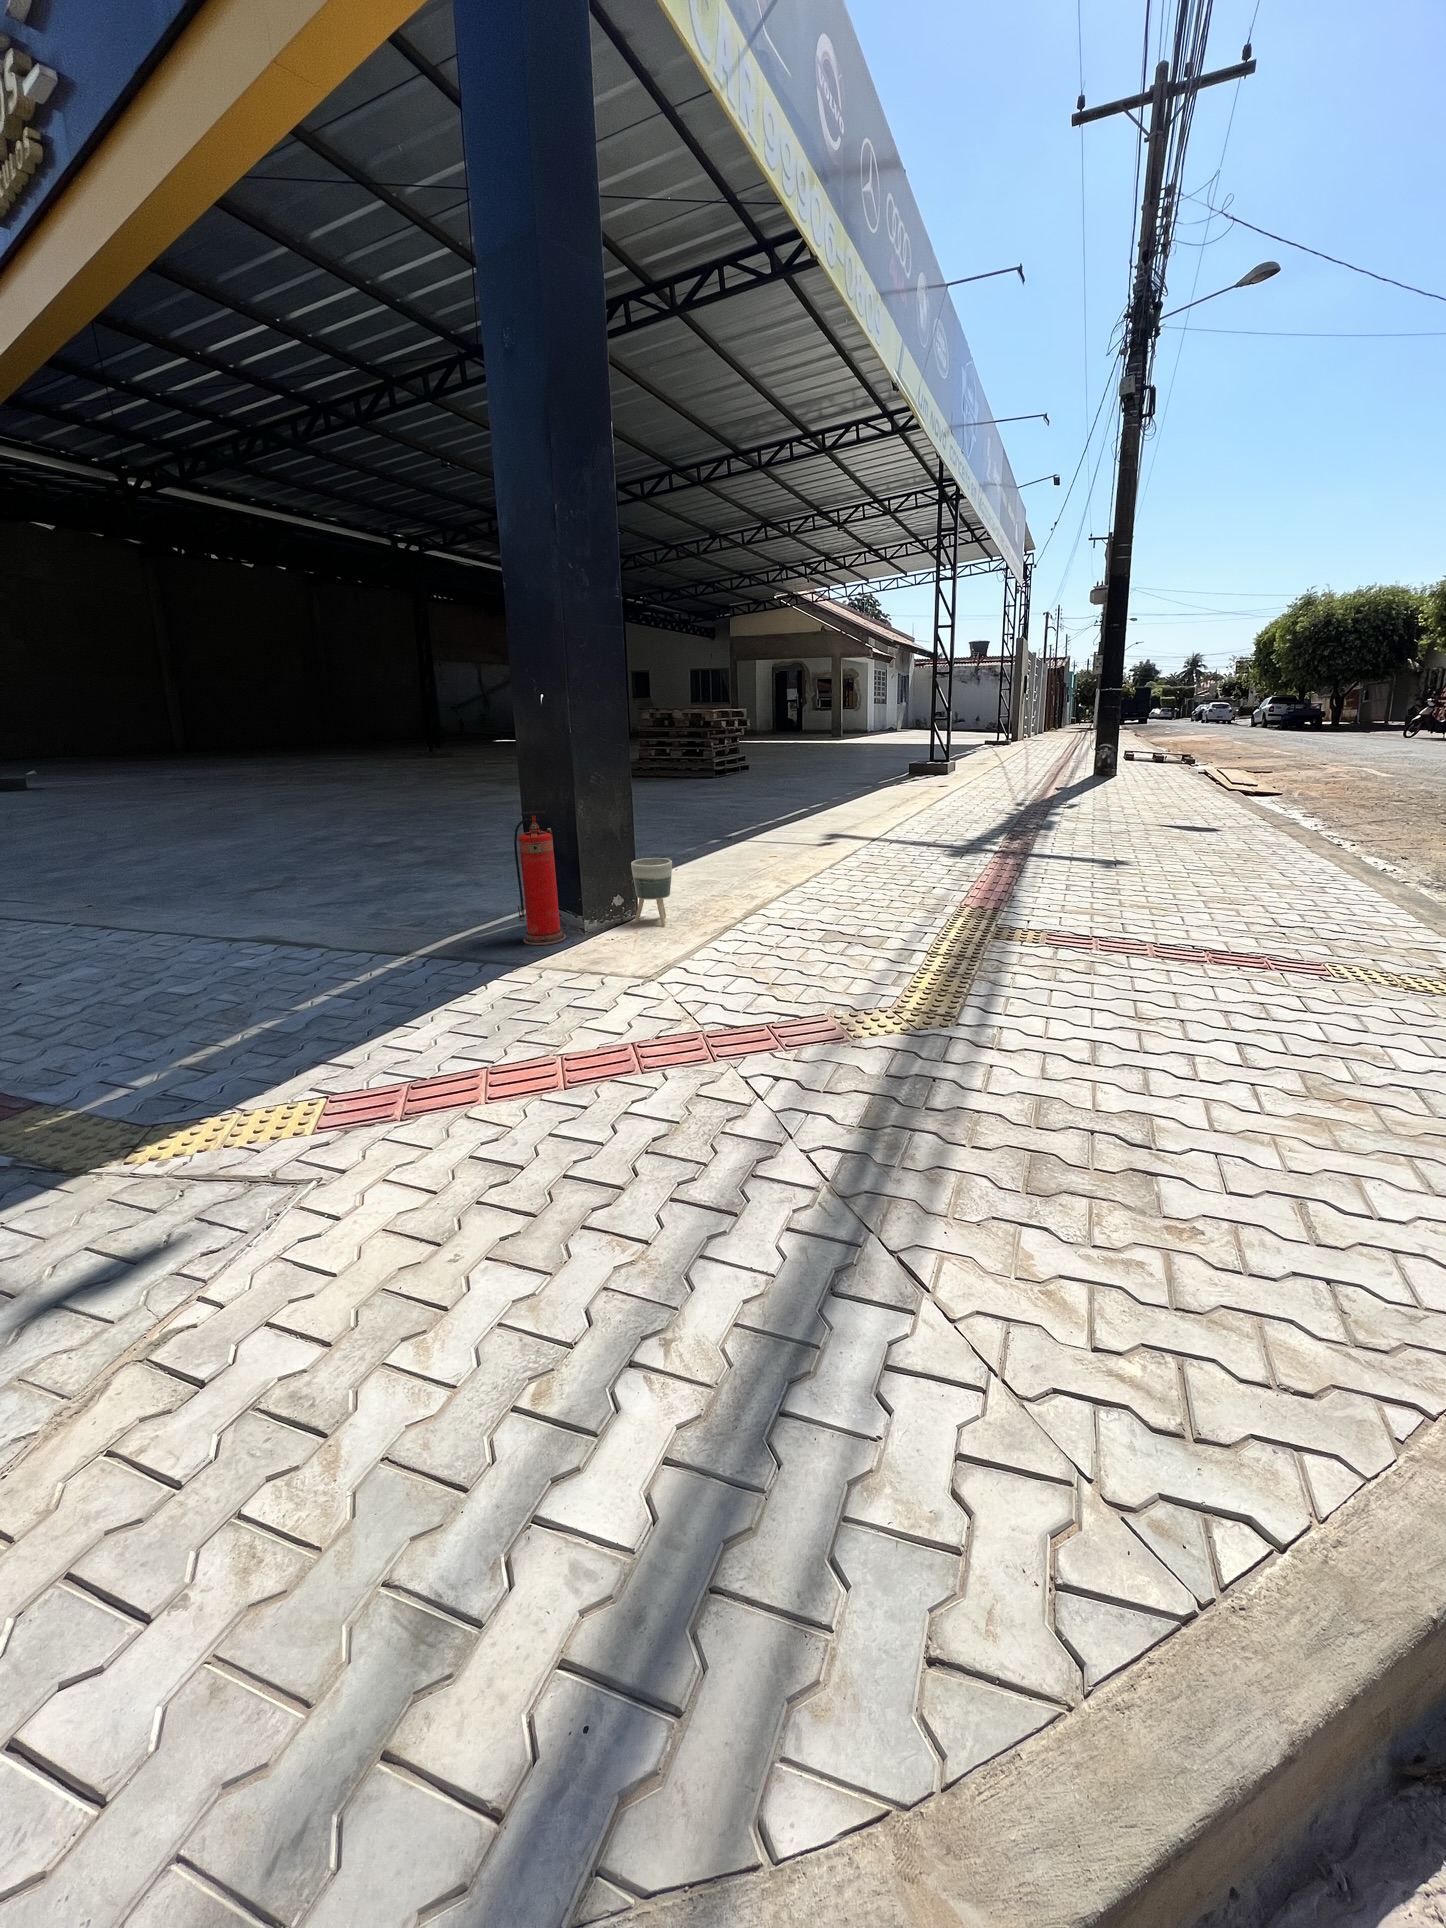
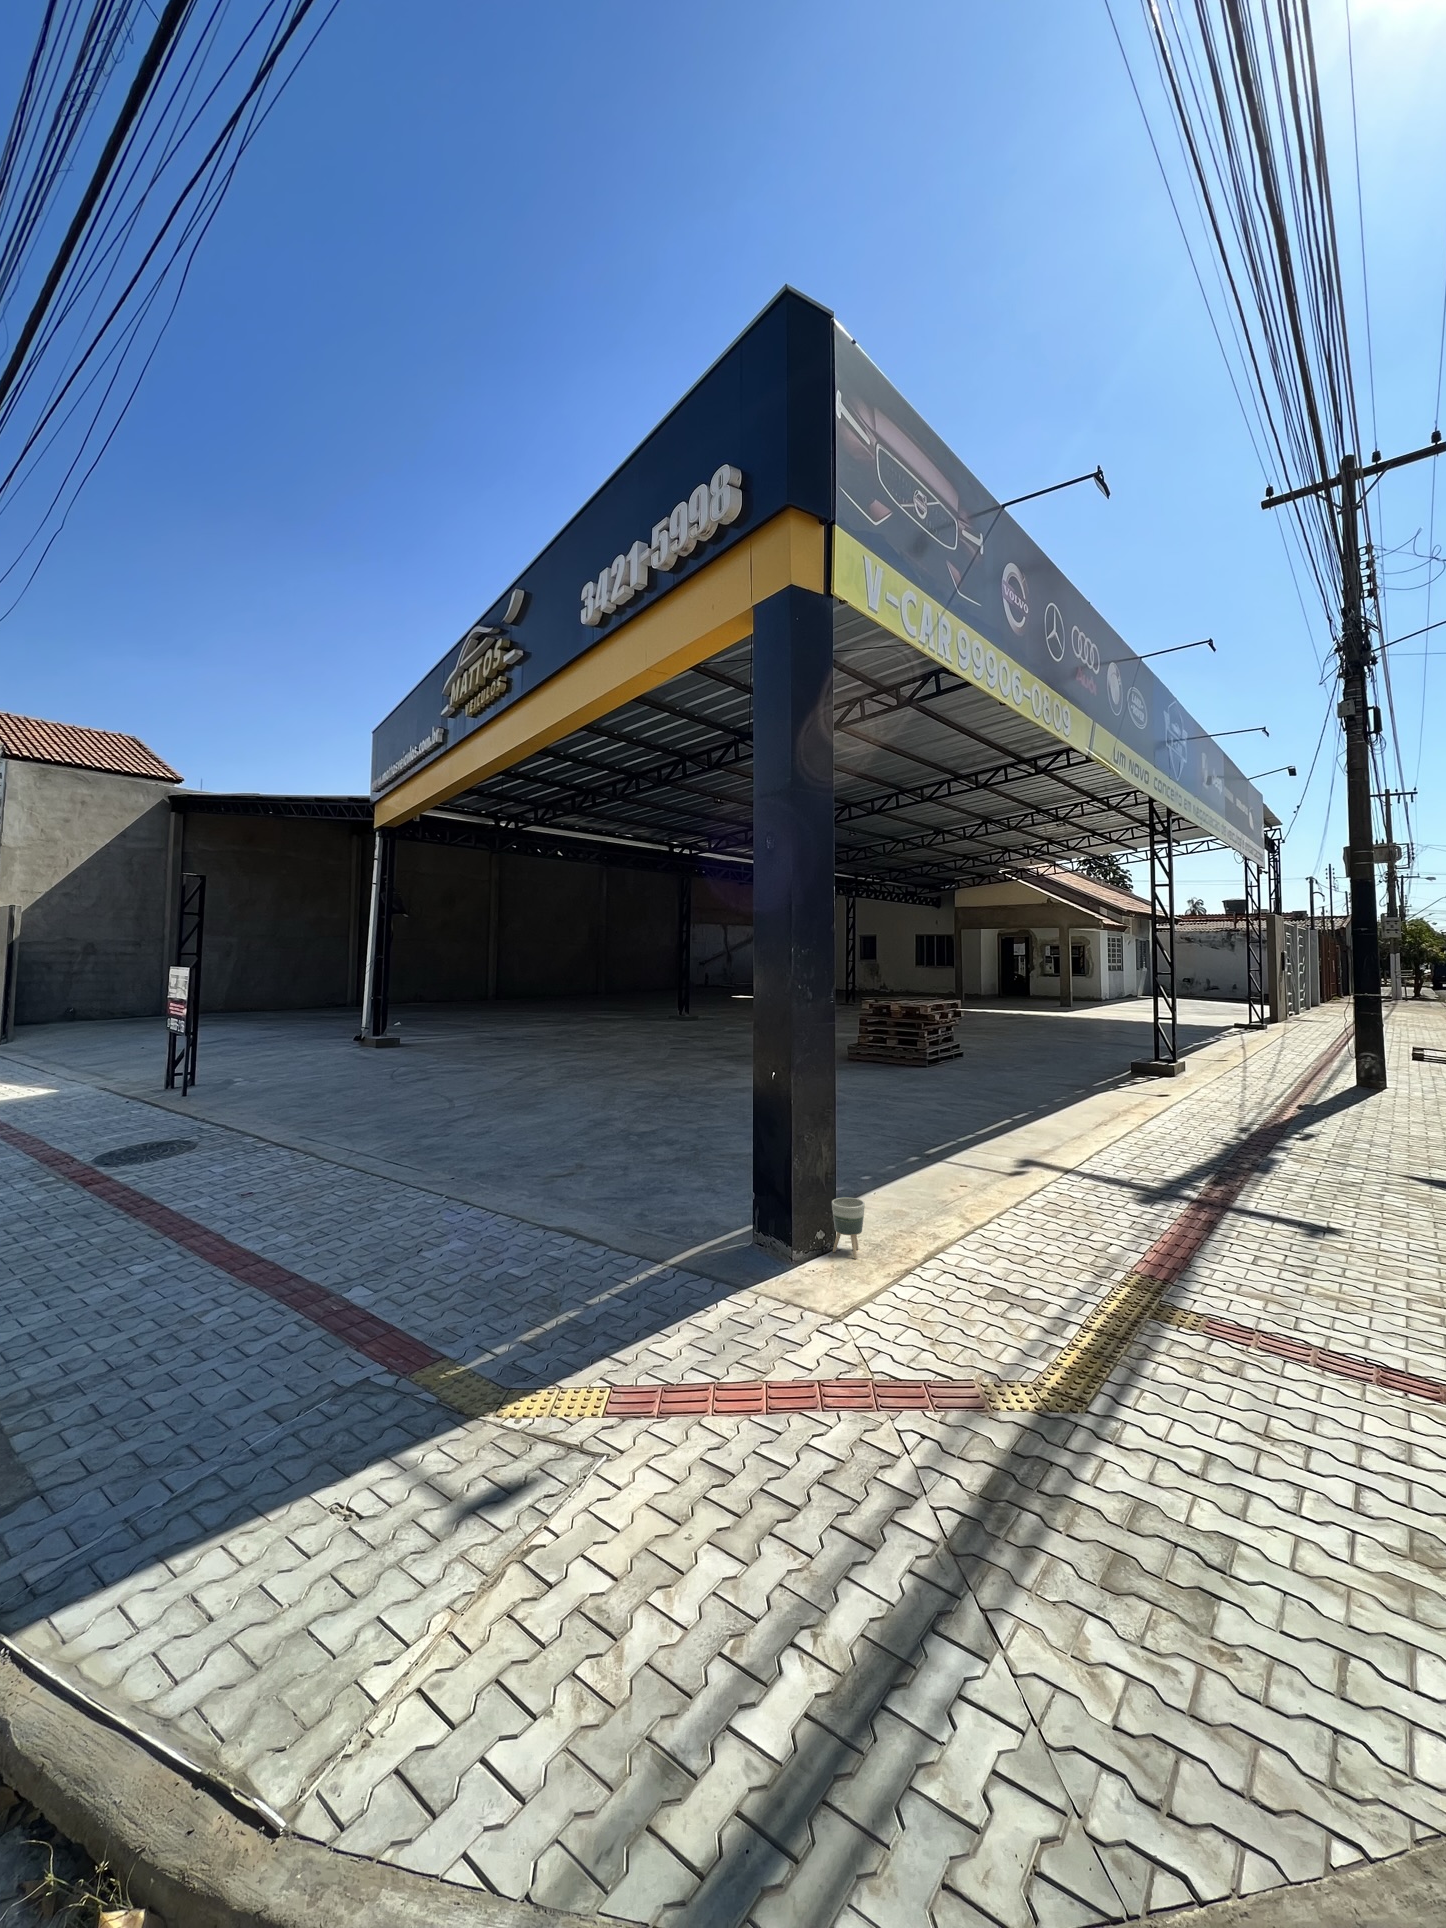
fire extinguisher: present [514,811,566,945] -> none [744,1158,777,1266]

